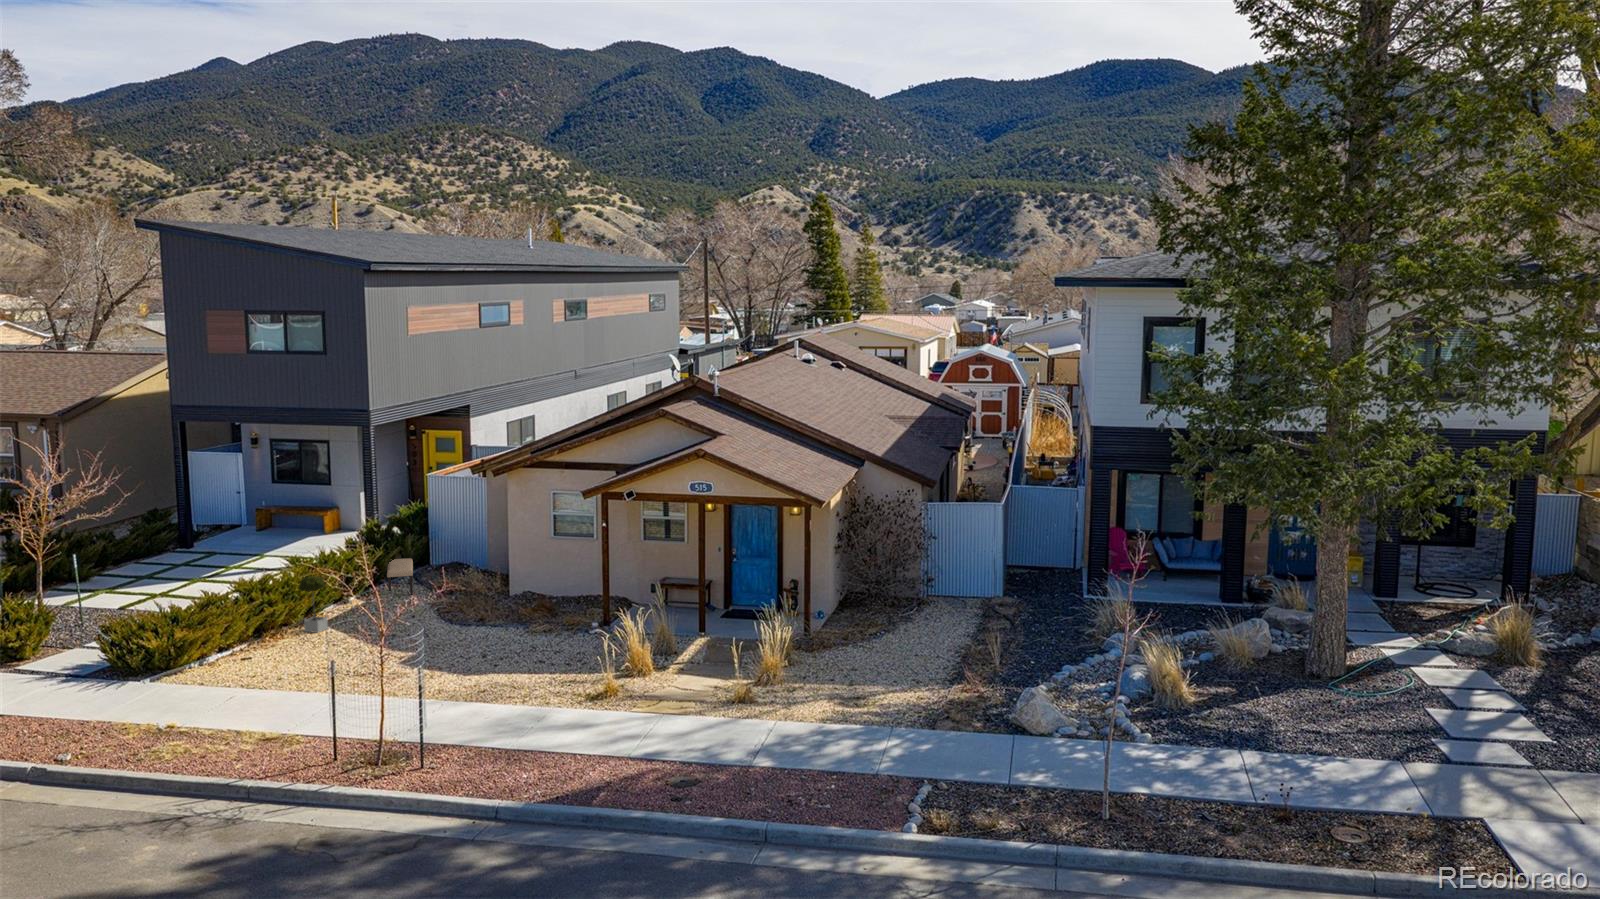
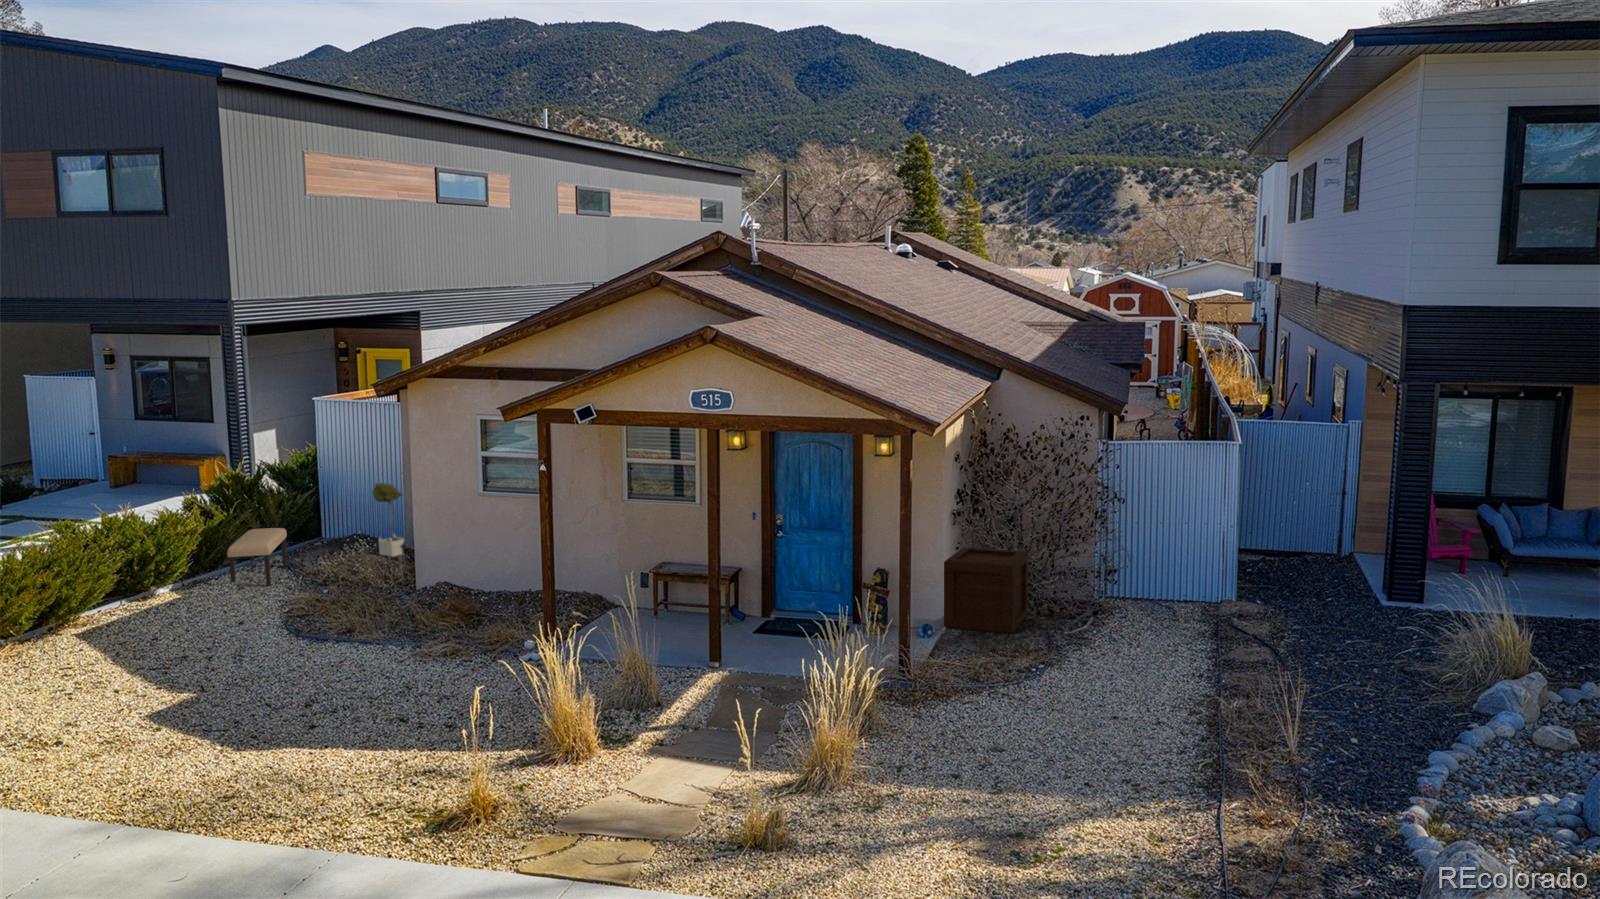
wooden crate: none [829,568,877,616] -> present [944,547,1028,634]
potted tree: present [299,576,328,633] -> present [372,483,404,557]

